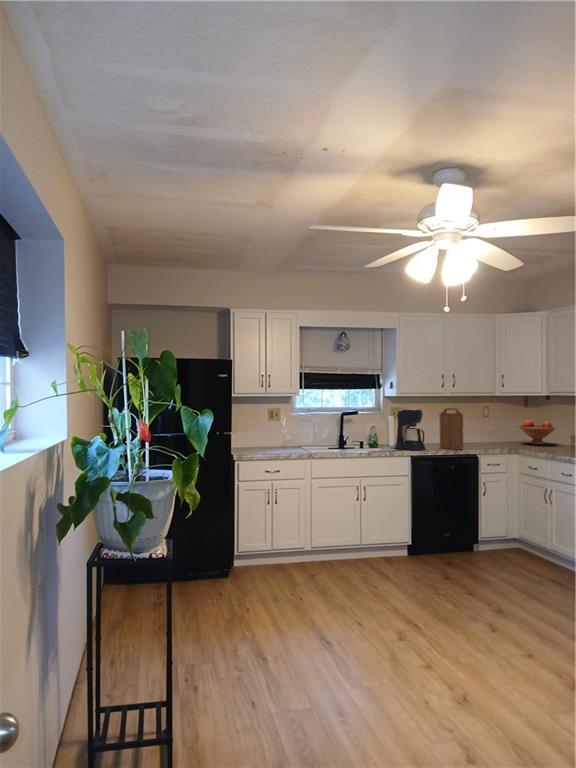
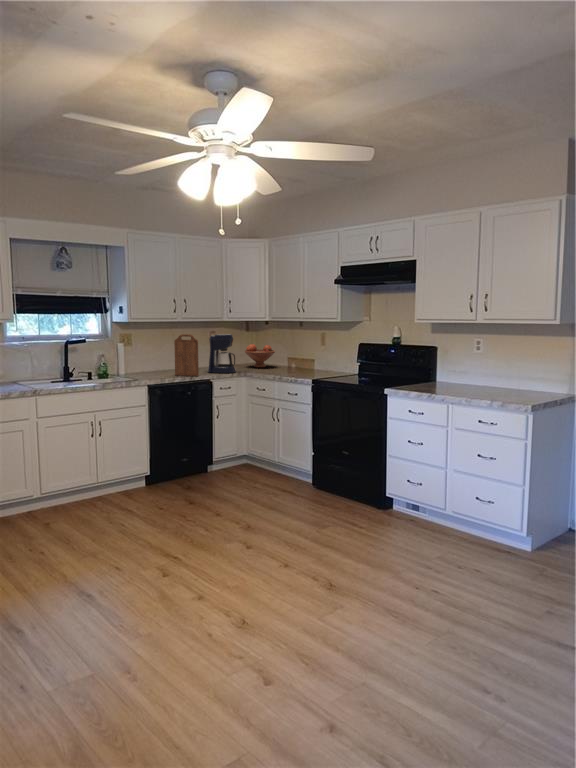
coffee maker: present [395,409,426,450] -> present [208,334,236,373]

